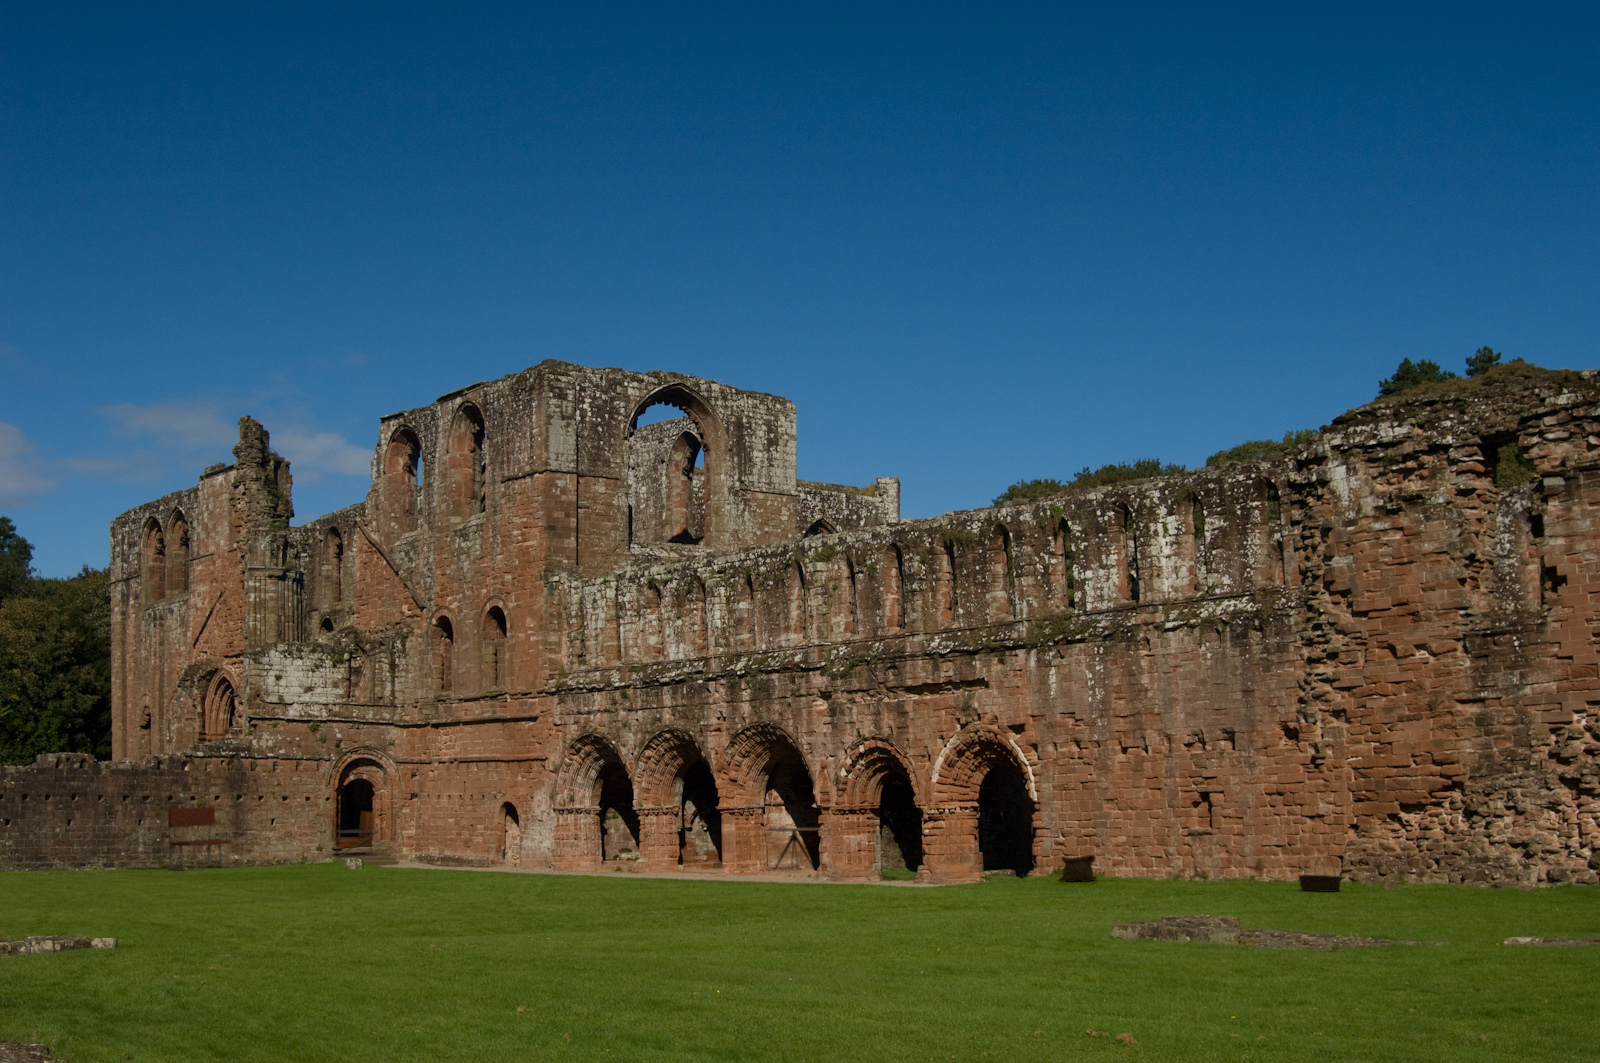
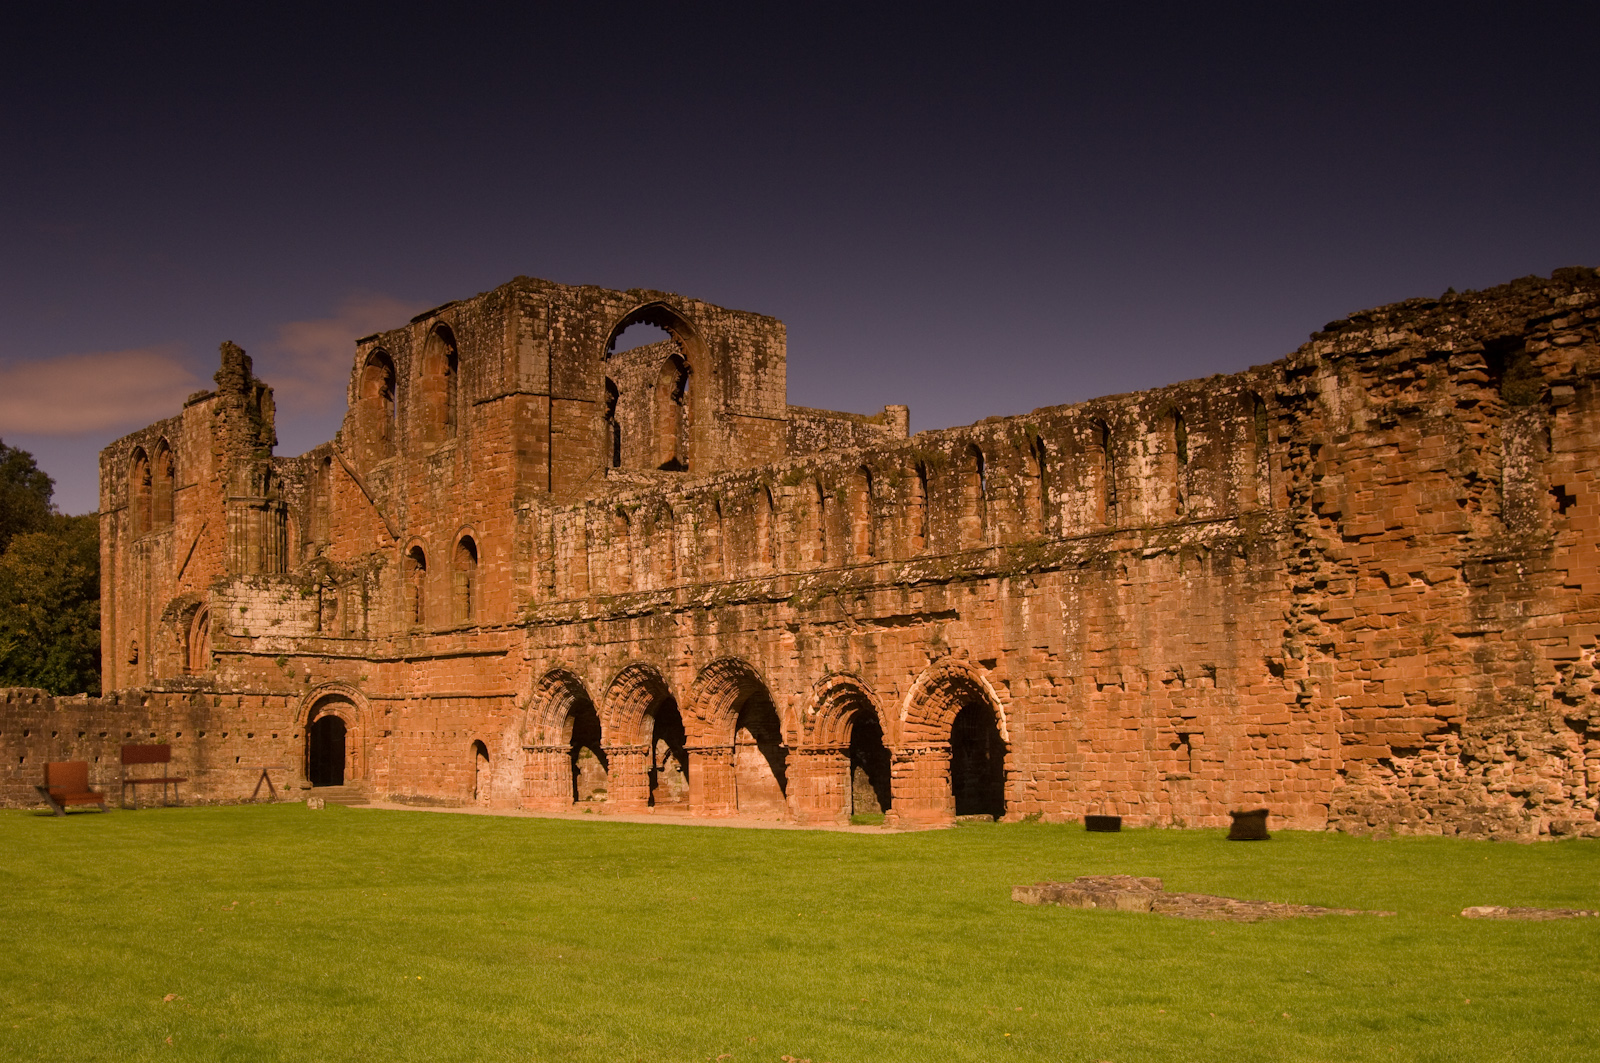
lounge chair: present [333,811,378,857] -> present [34,761,111,817]
round table: present [767,828,821,868] -> present [242,766,288,801]
bag: present [1059,855,1097,881] -> present [1226,808,1271,840]
basket: present [1298,858,1341,892] -> present [1084,798,1122,832]

